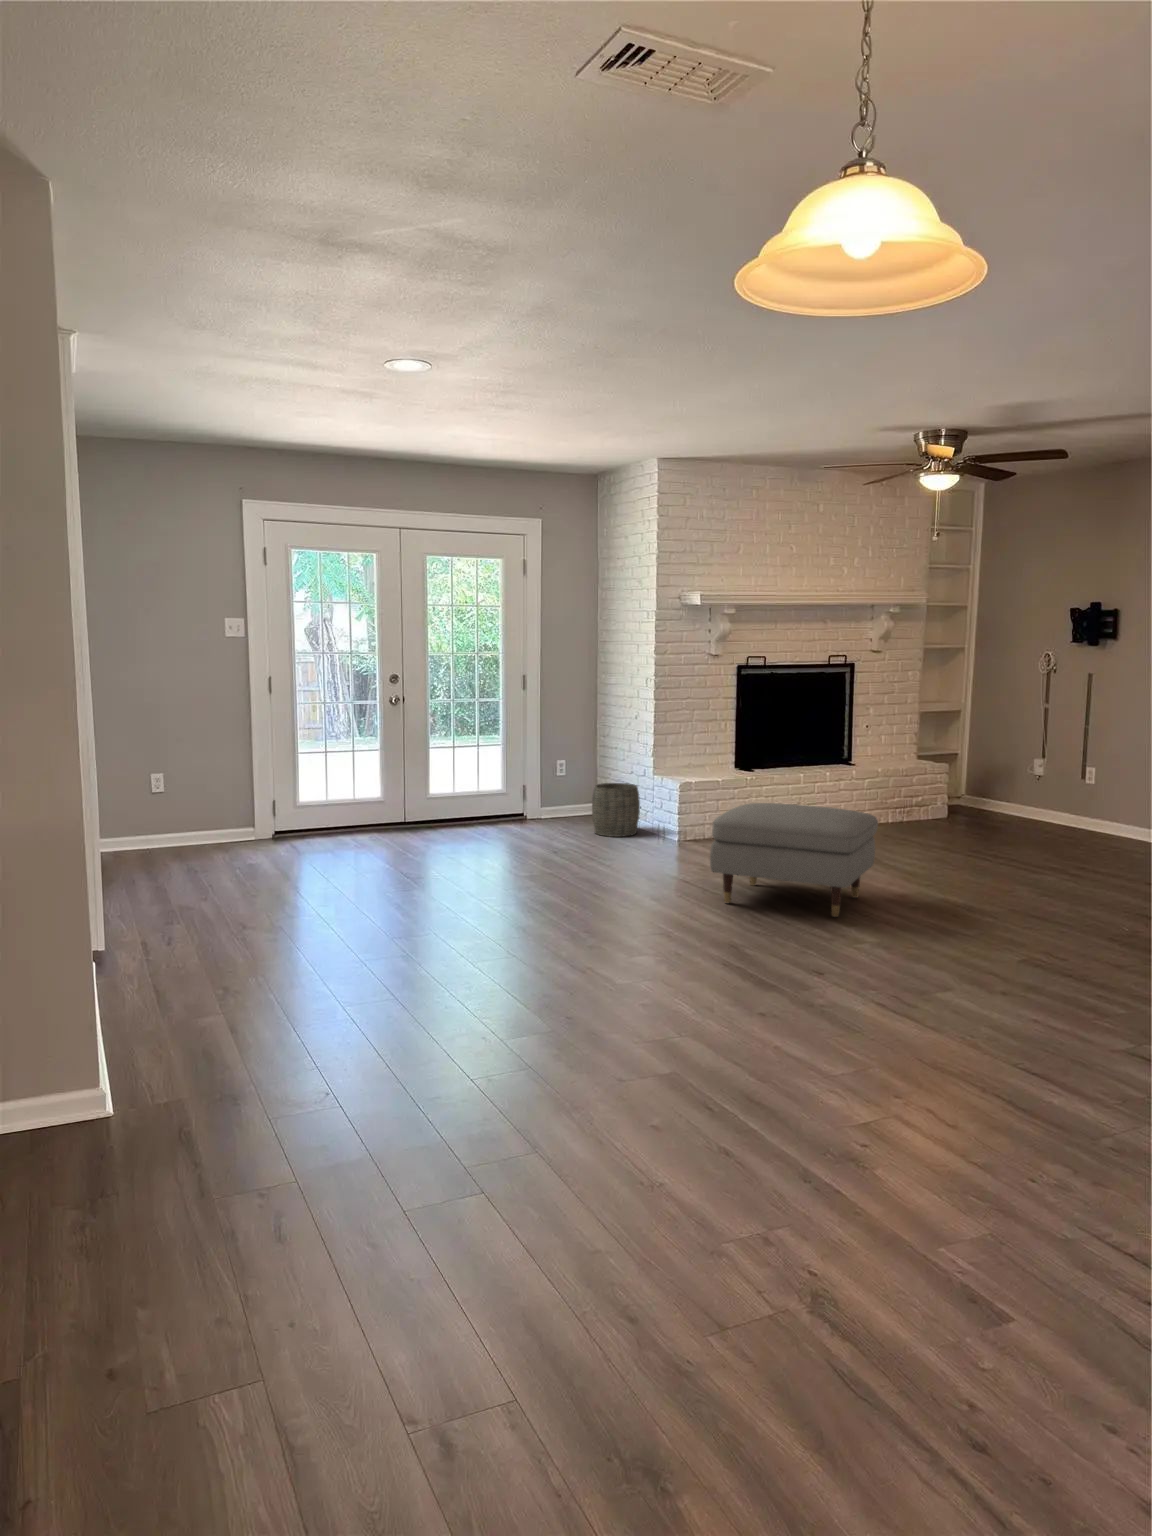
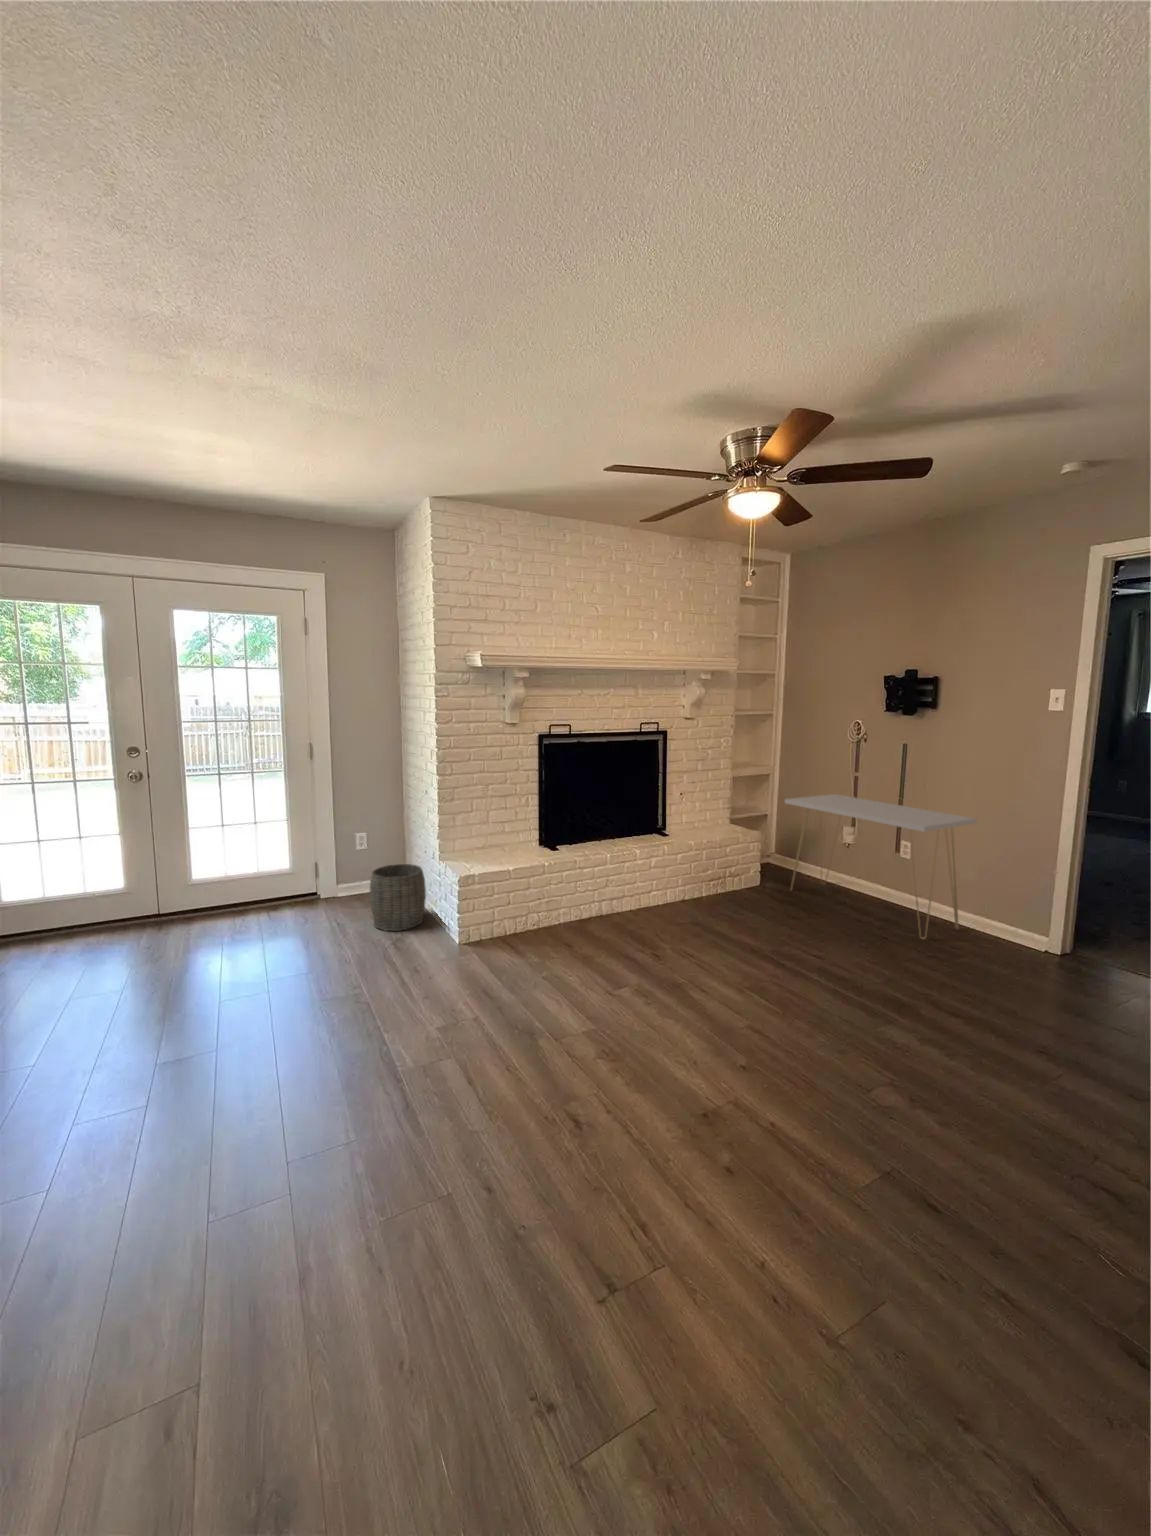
console table: none [972,727,1148,846] -> present [785,794,977,939]
ottoman: present [710,803,878,917] -> none [406,940,672,1179]

